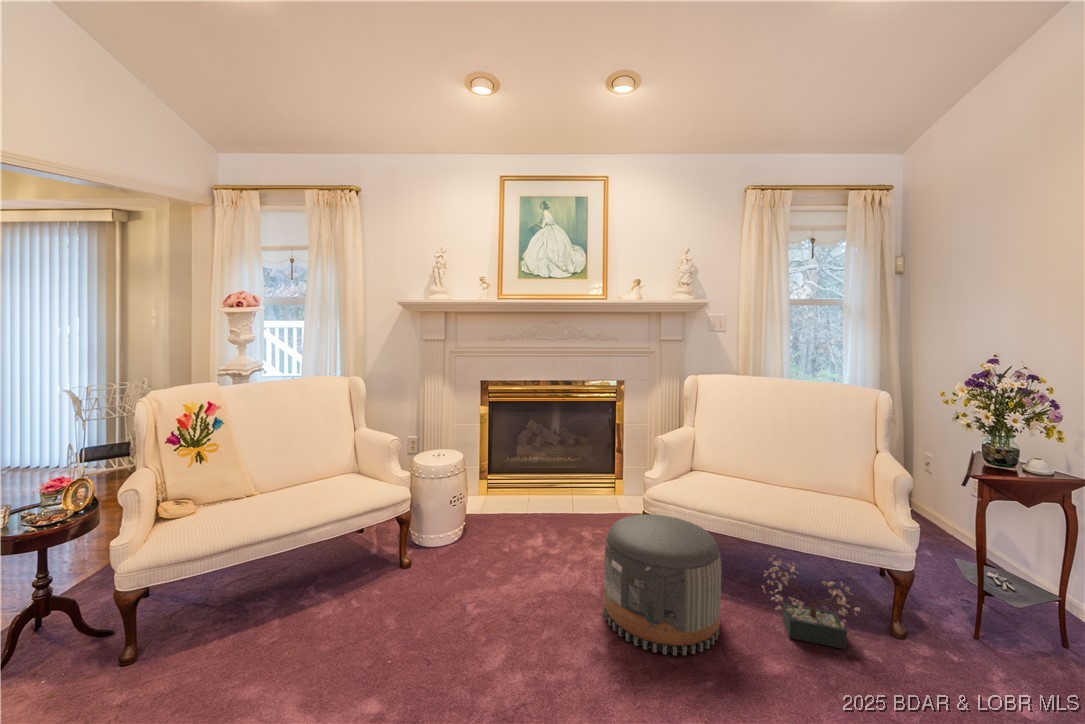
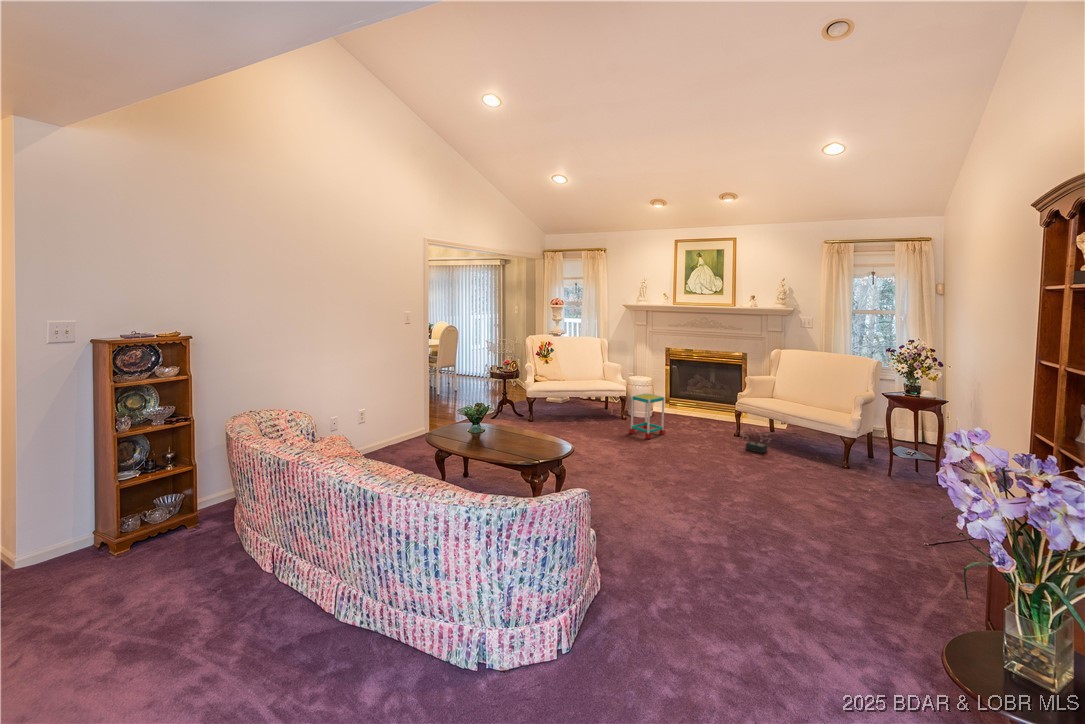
side table: none [440,496,544,663] -> present [629,393,665,439]
pouf: present [604,514,722,655] -> none [685,407,727,446]

